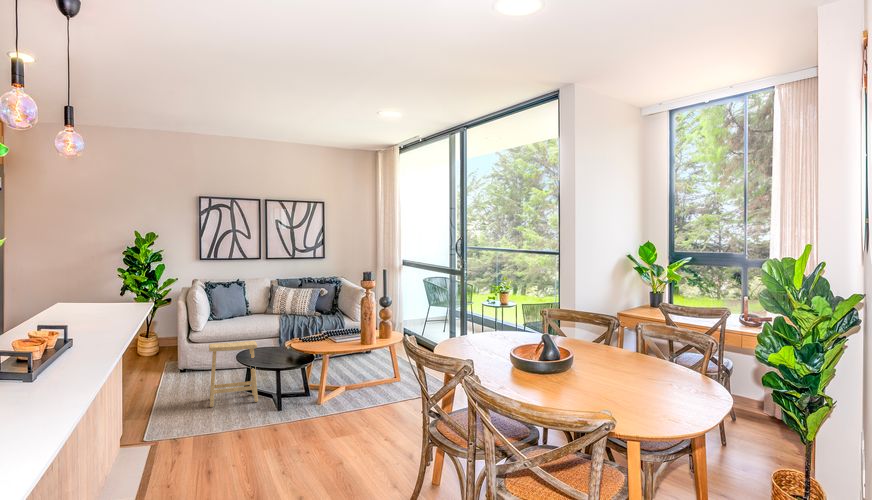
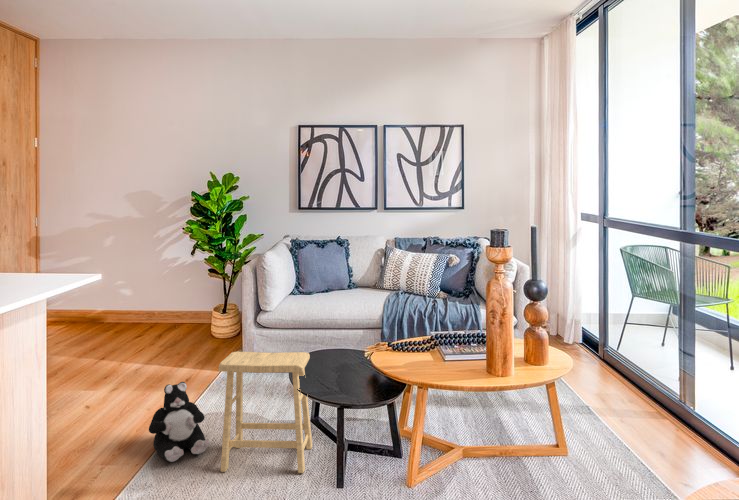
plush toy: none [157,365,197,408] -> present [149,382,210,462]

